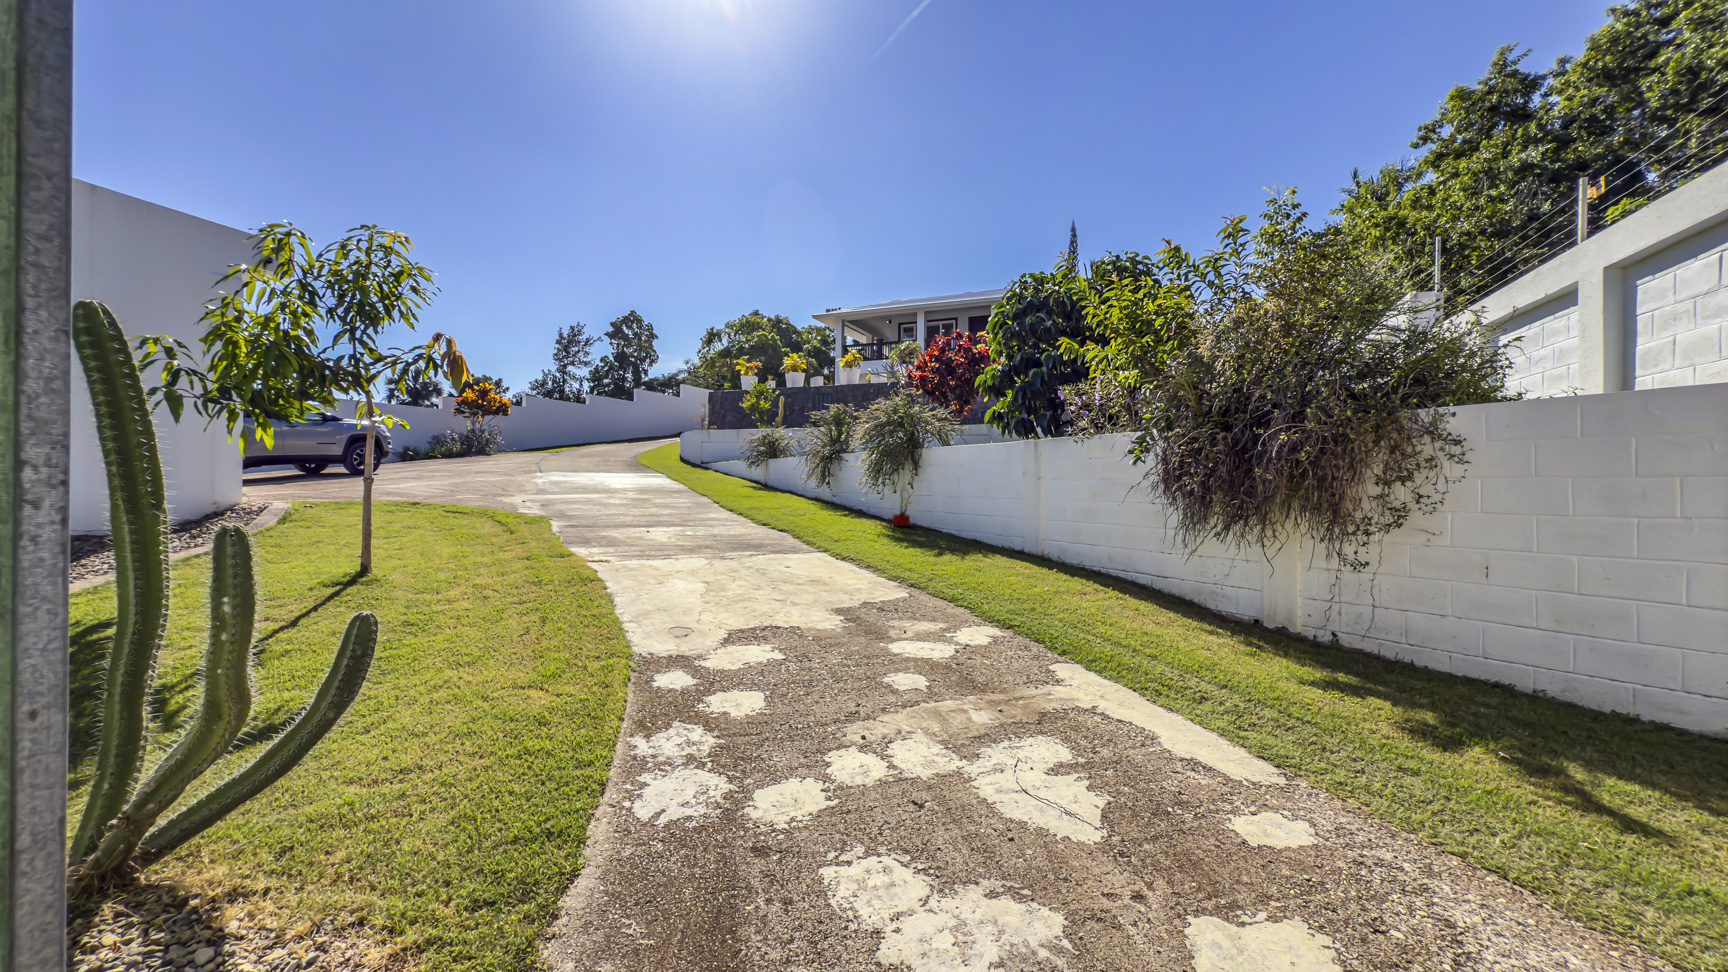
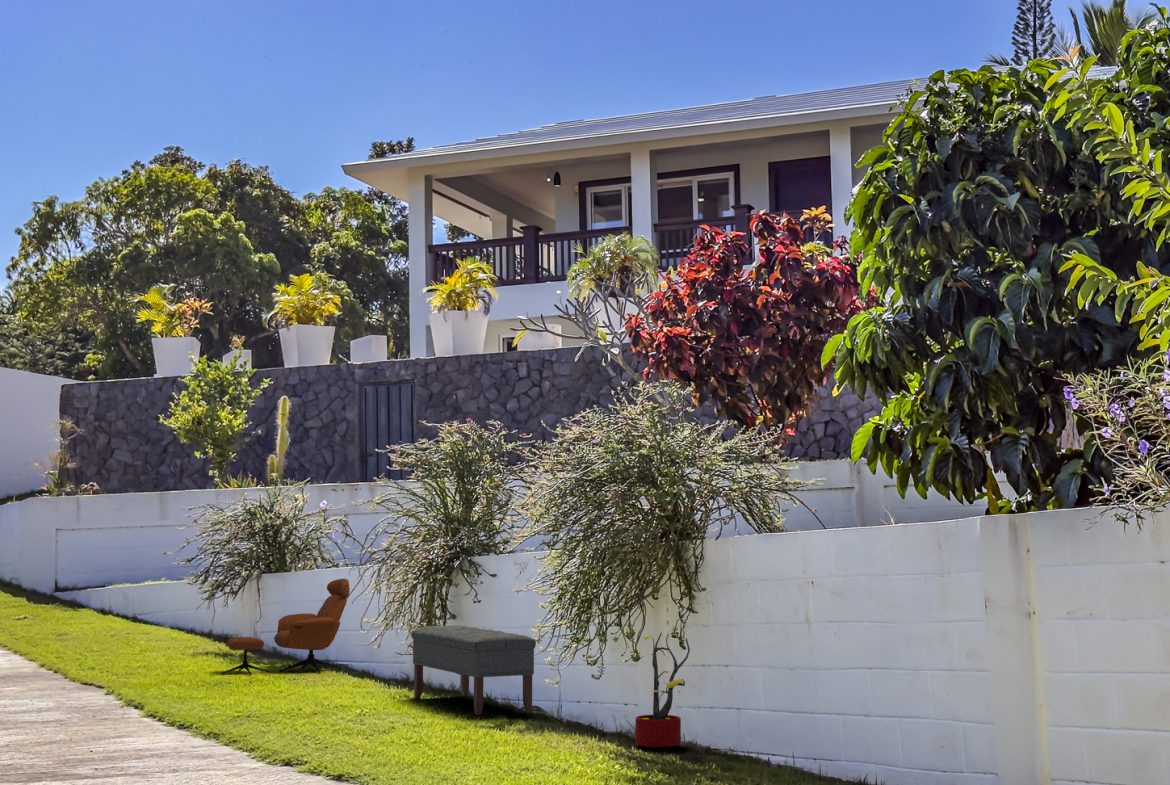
lounge chair: none [751,461,798,495] -> present [221,579,350,675]
bench: none [816,479,860,512] -> present [411,626,536,715]

